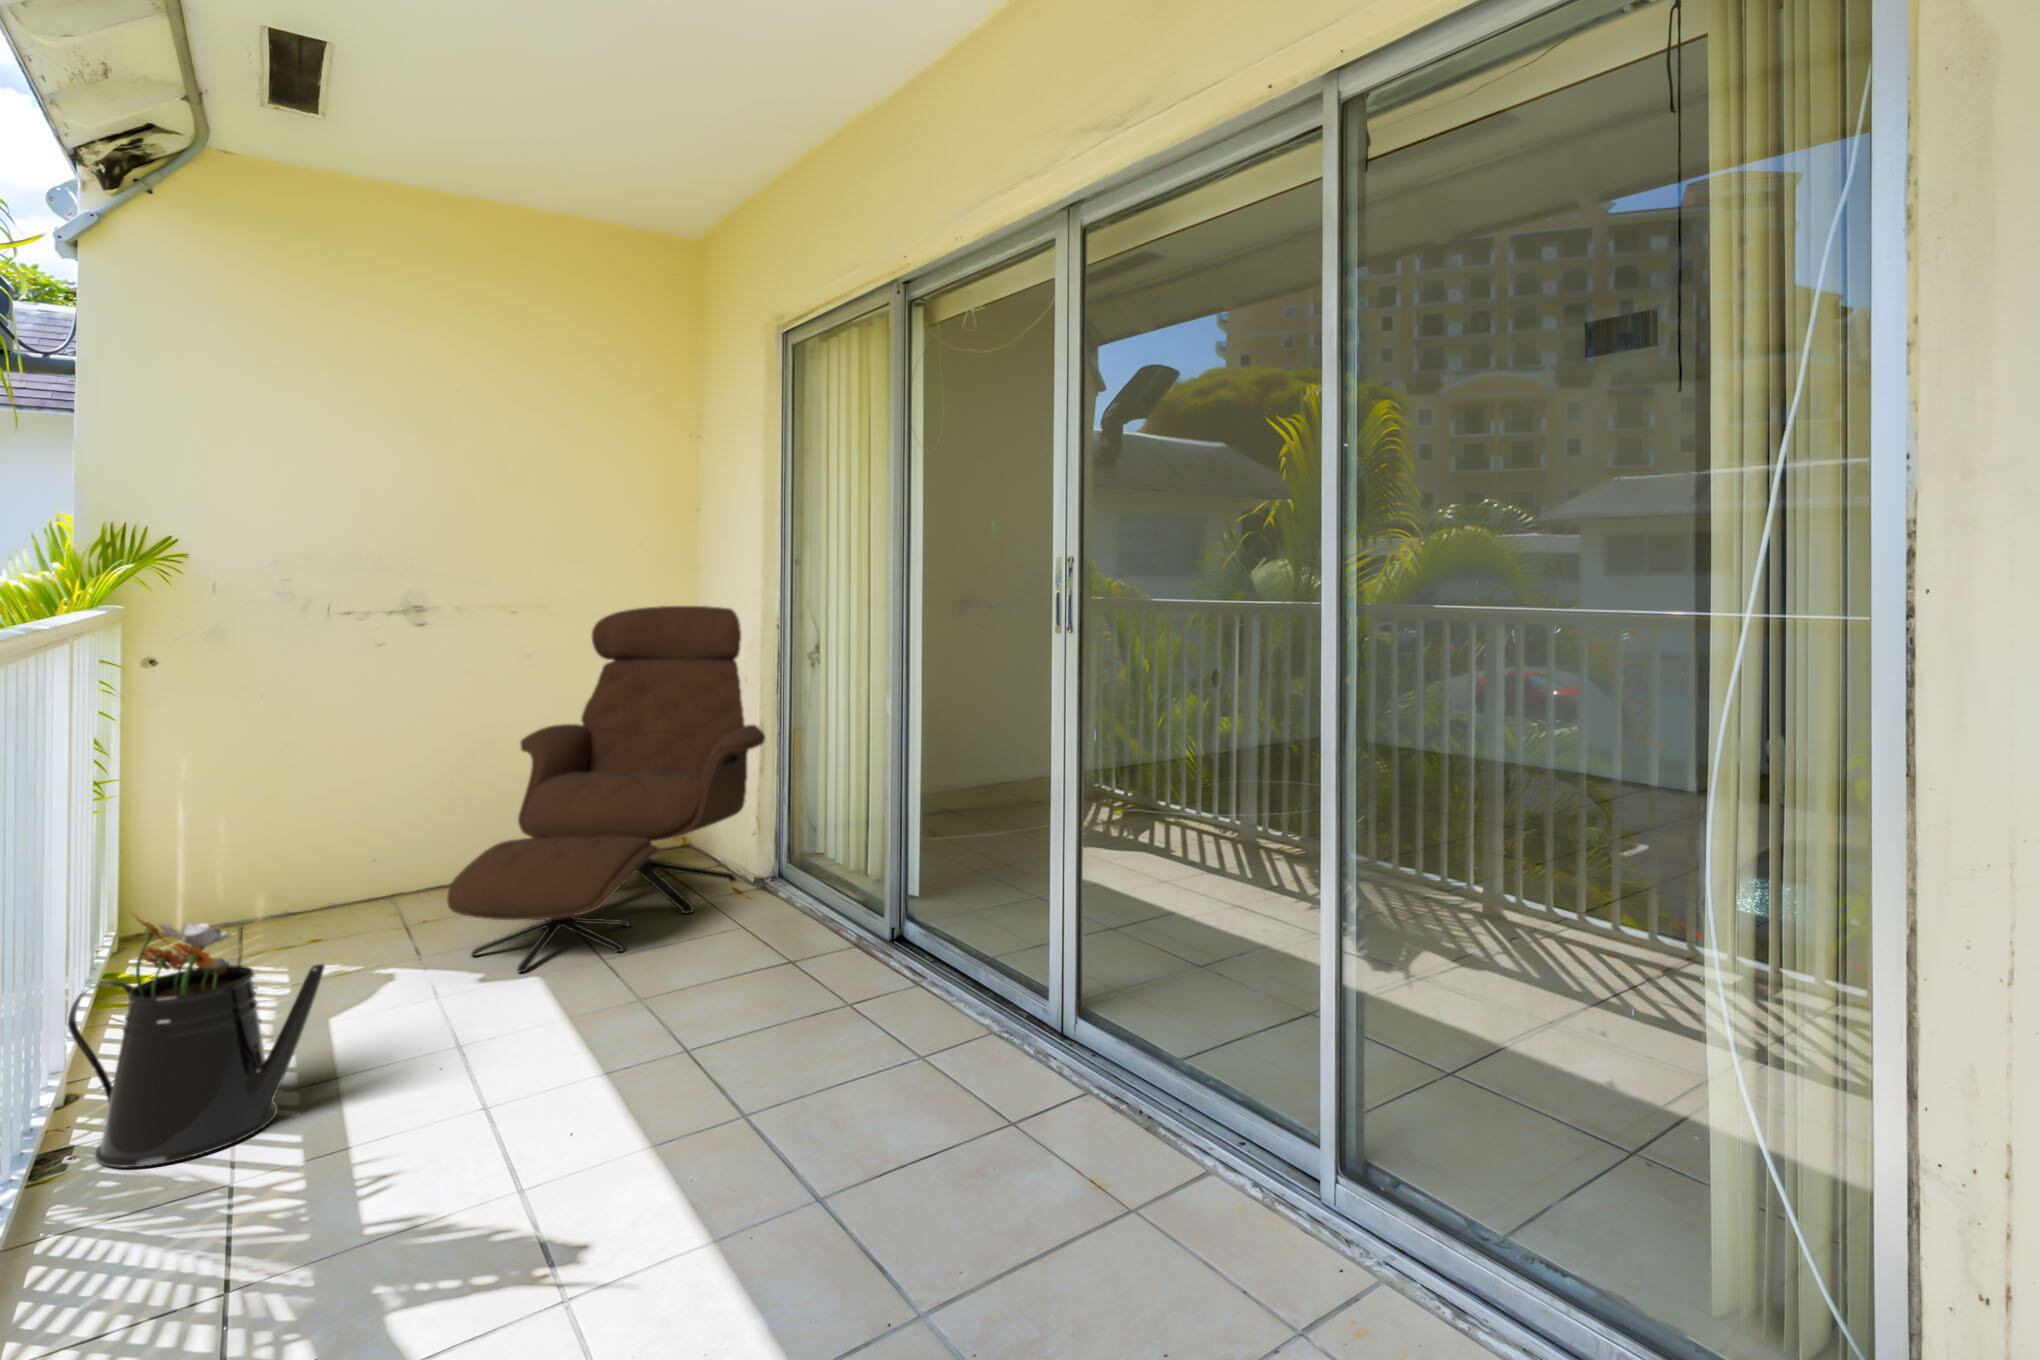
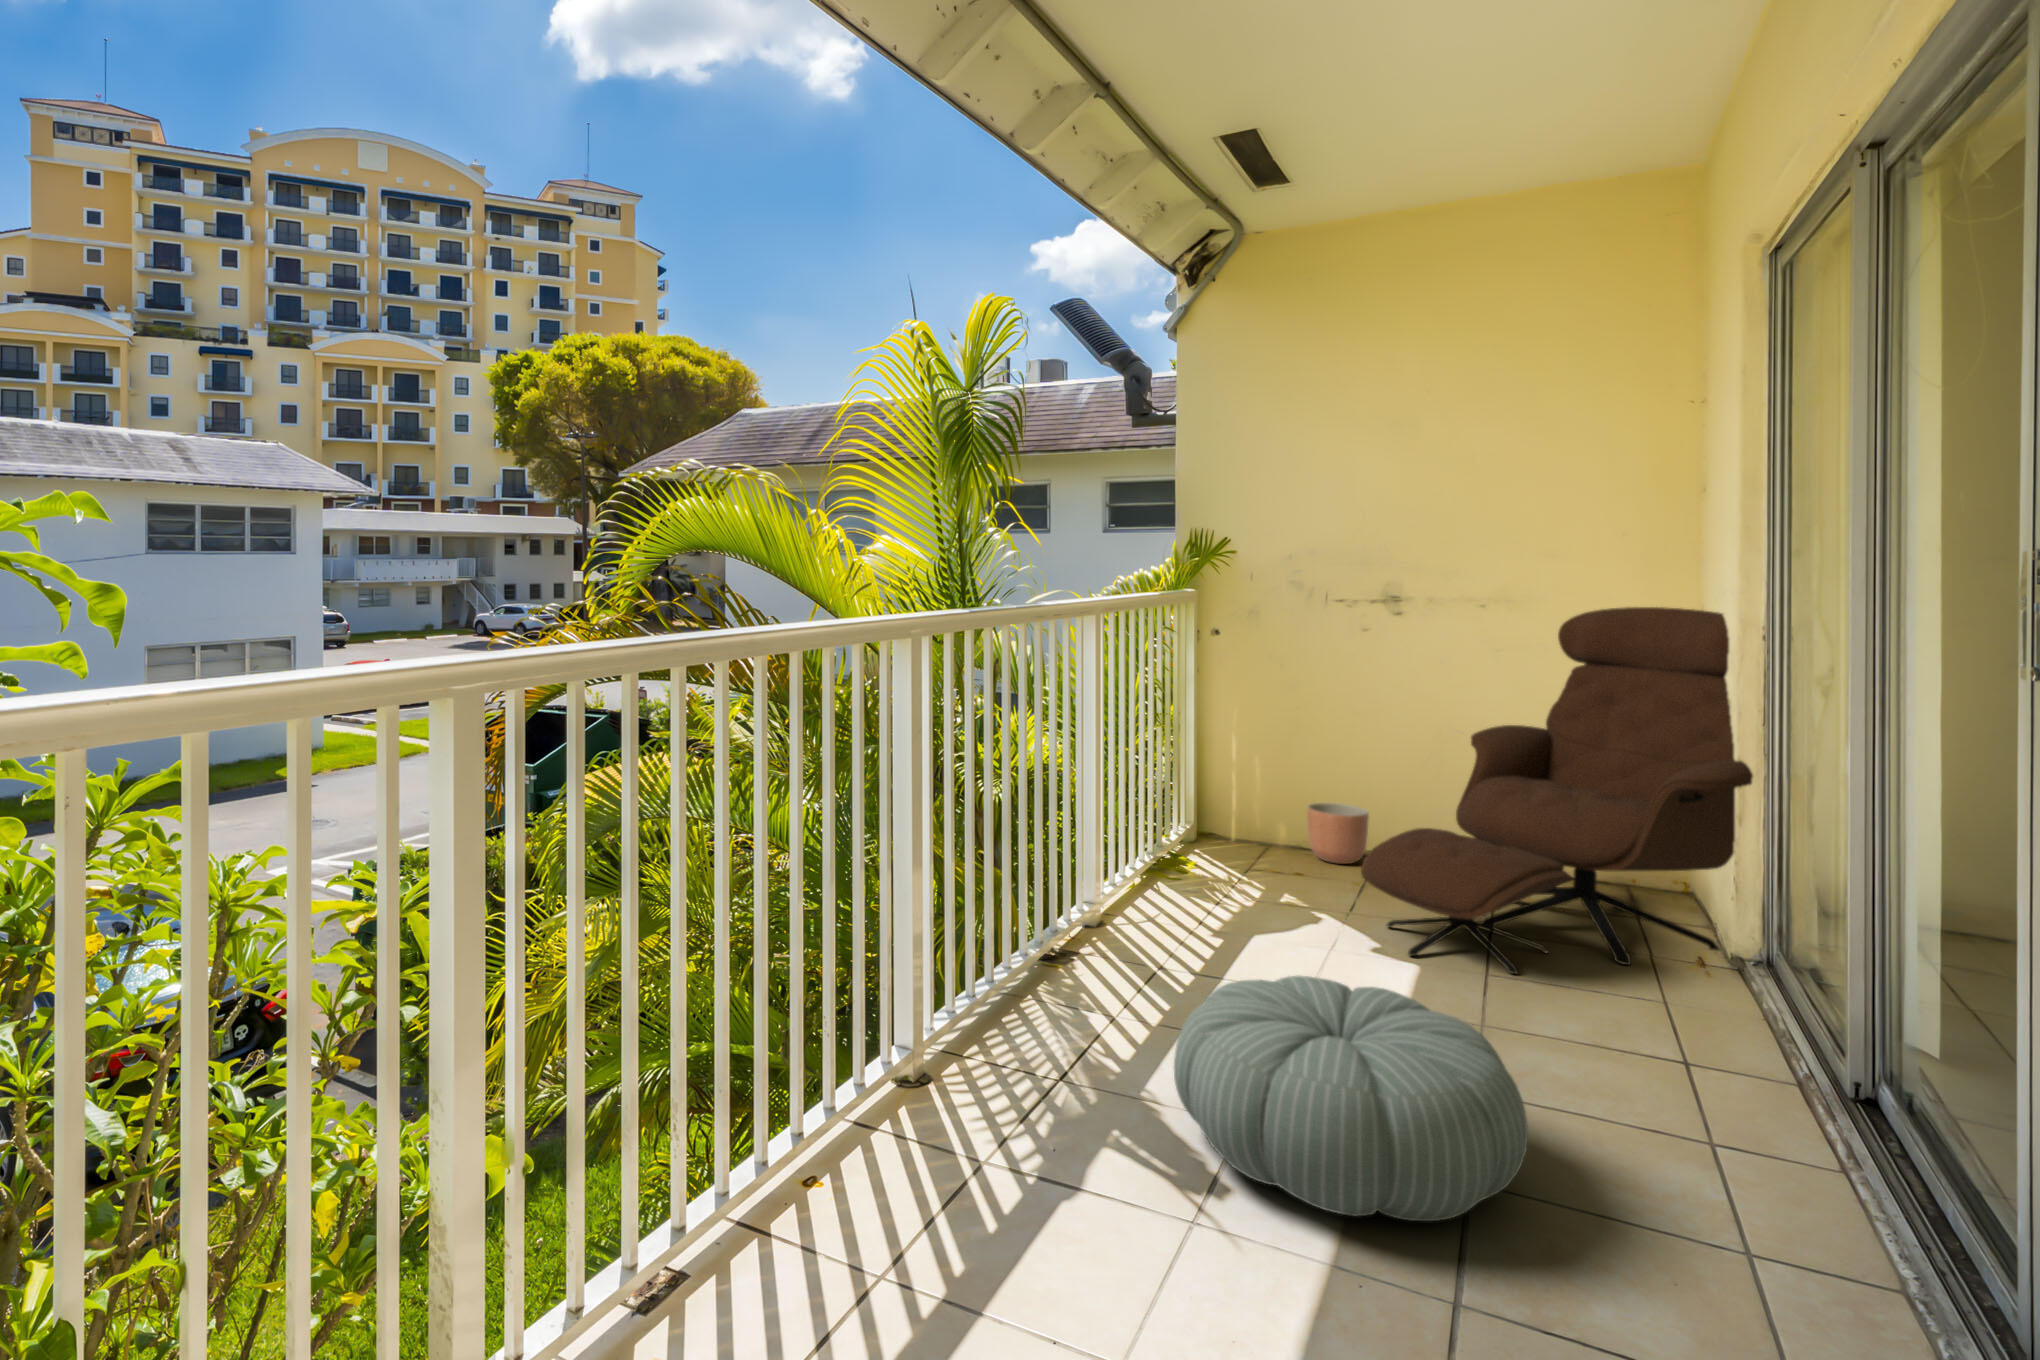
planter: none [308,846,390,918] -> present [1307,803,1369,864]
watering can: present [68,915,324,1167] -> none [1070,798,1192,992]
pouf: none [435,982,794,1226] -> present [1174,976,1528,1221]

